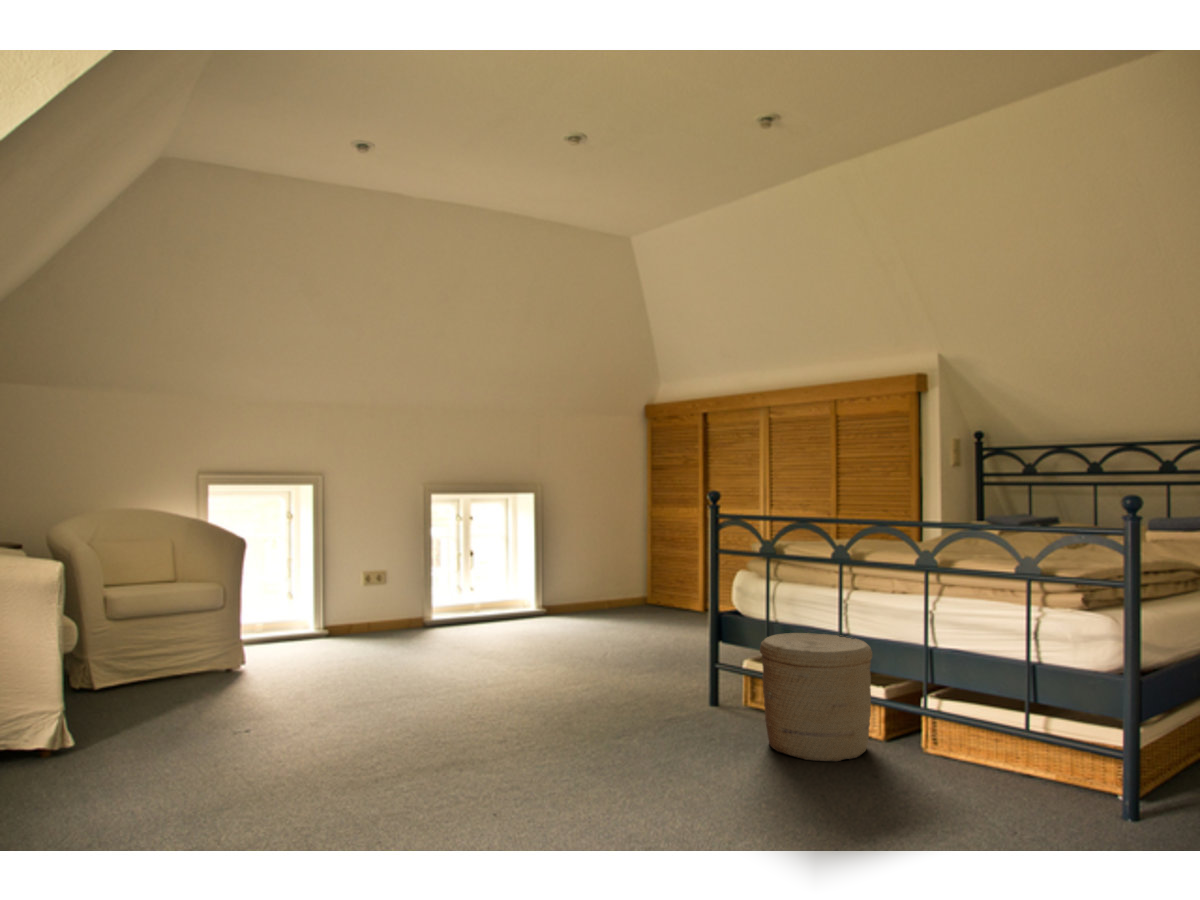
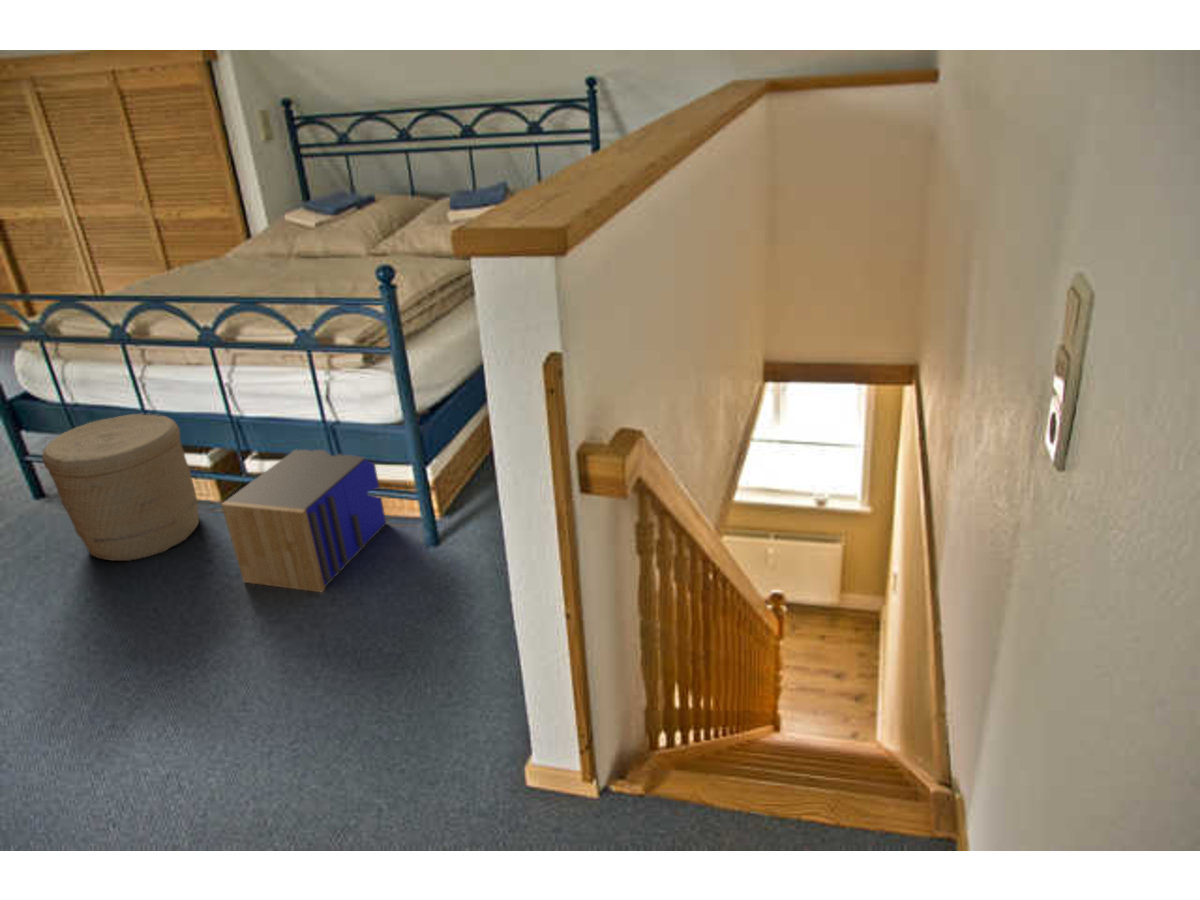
nightstand: none [923,687,1076,826] -> present [221,450,386,592]

